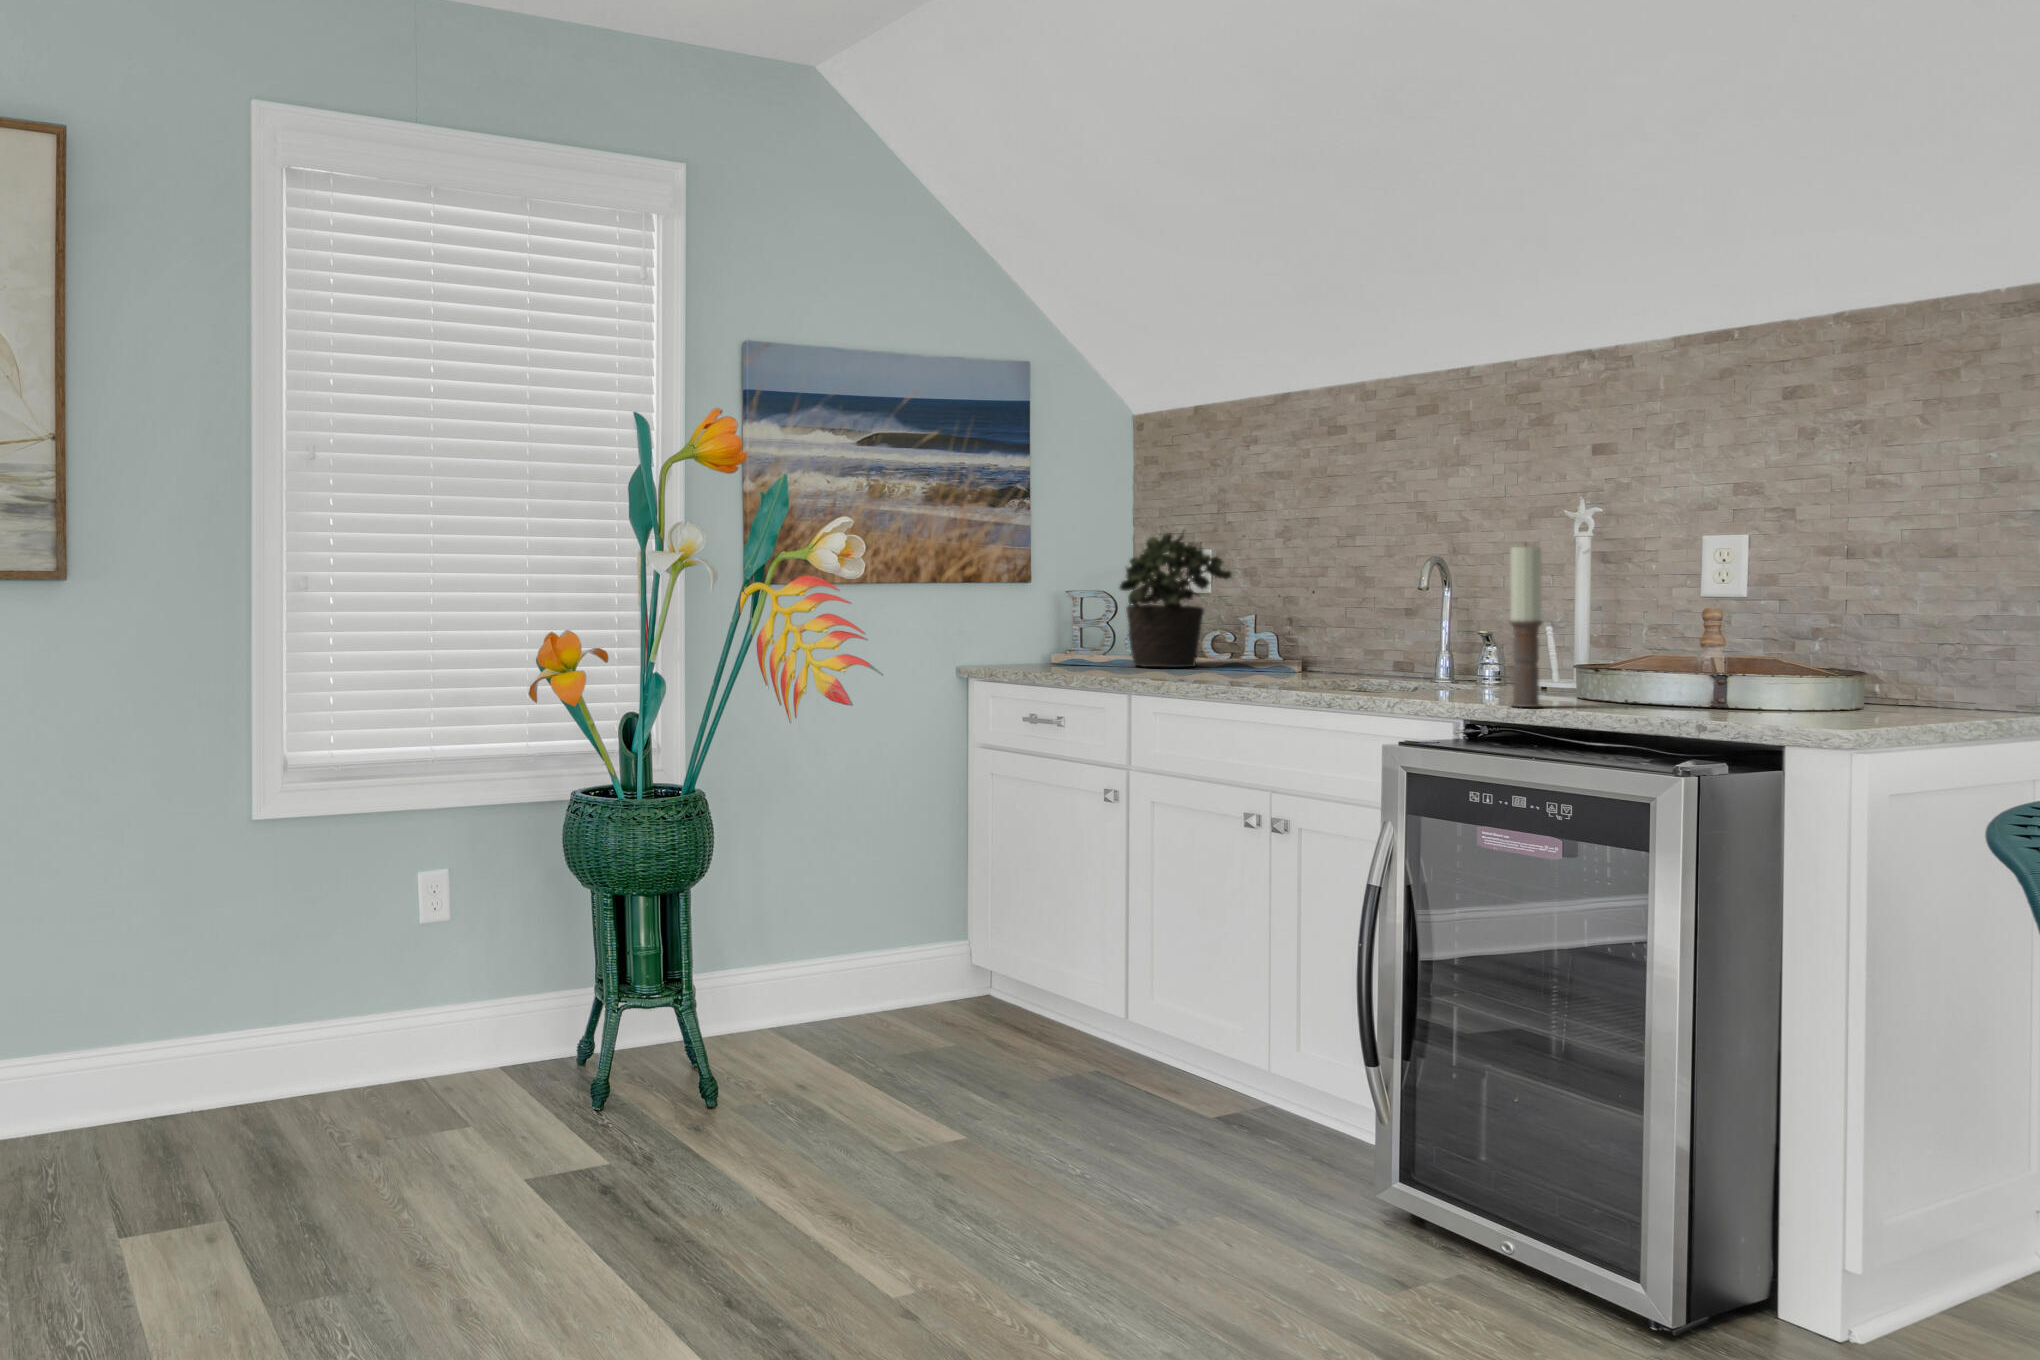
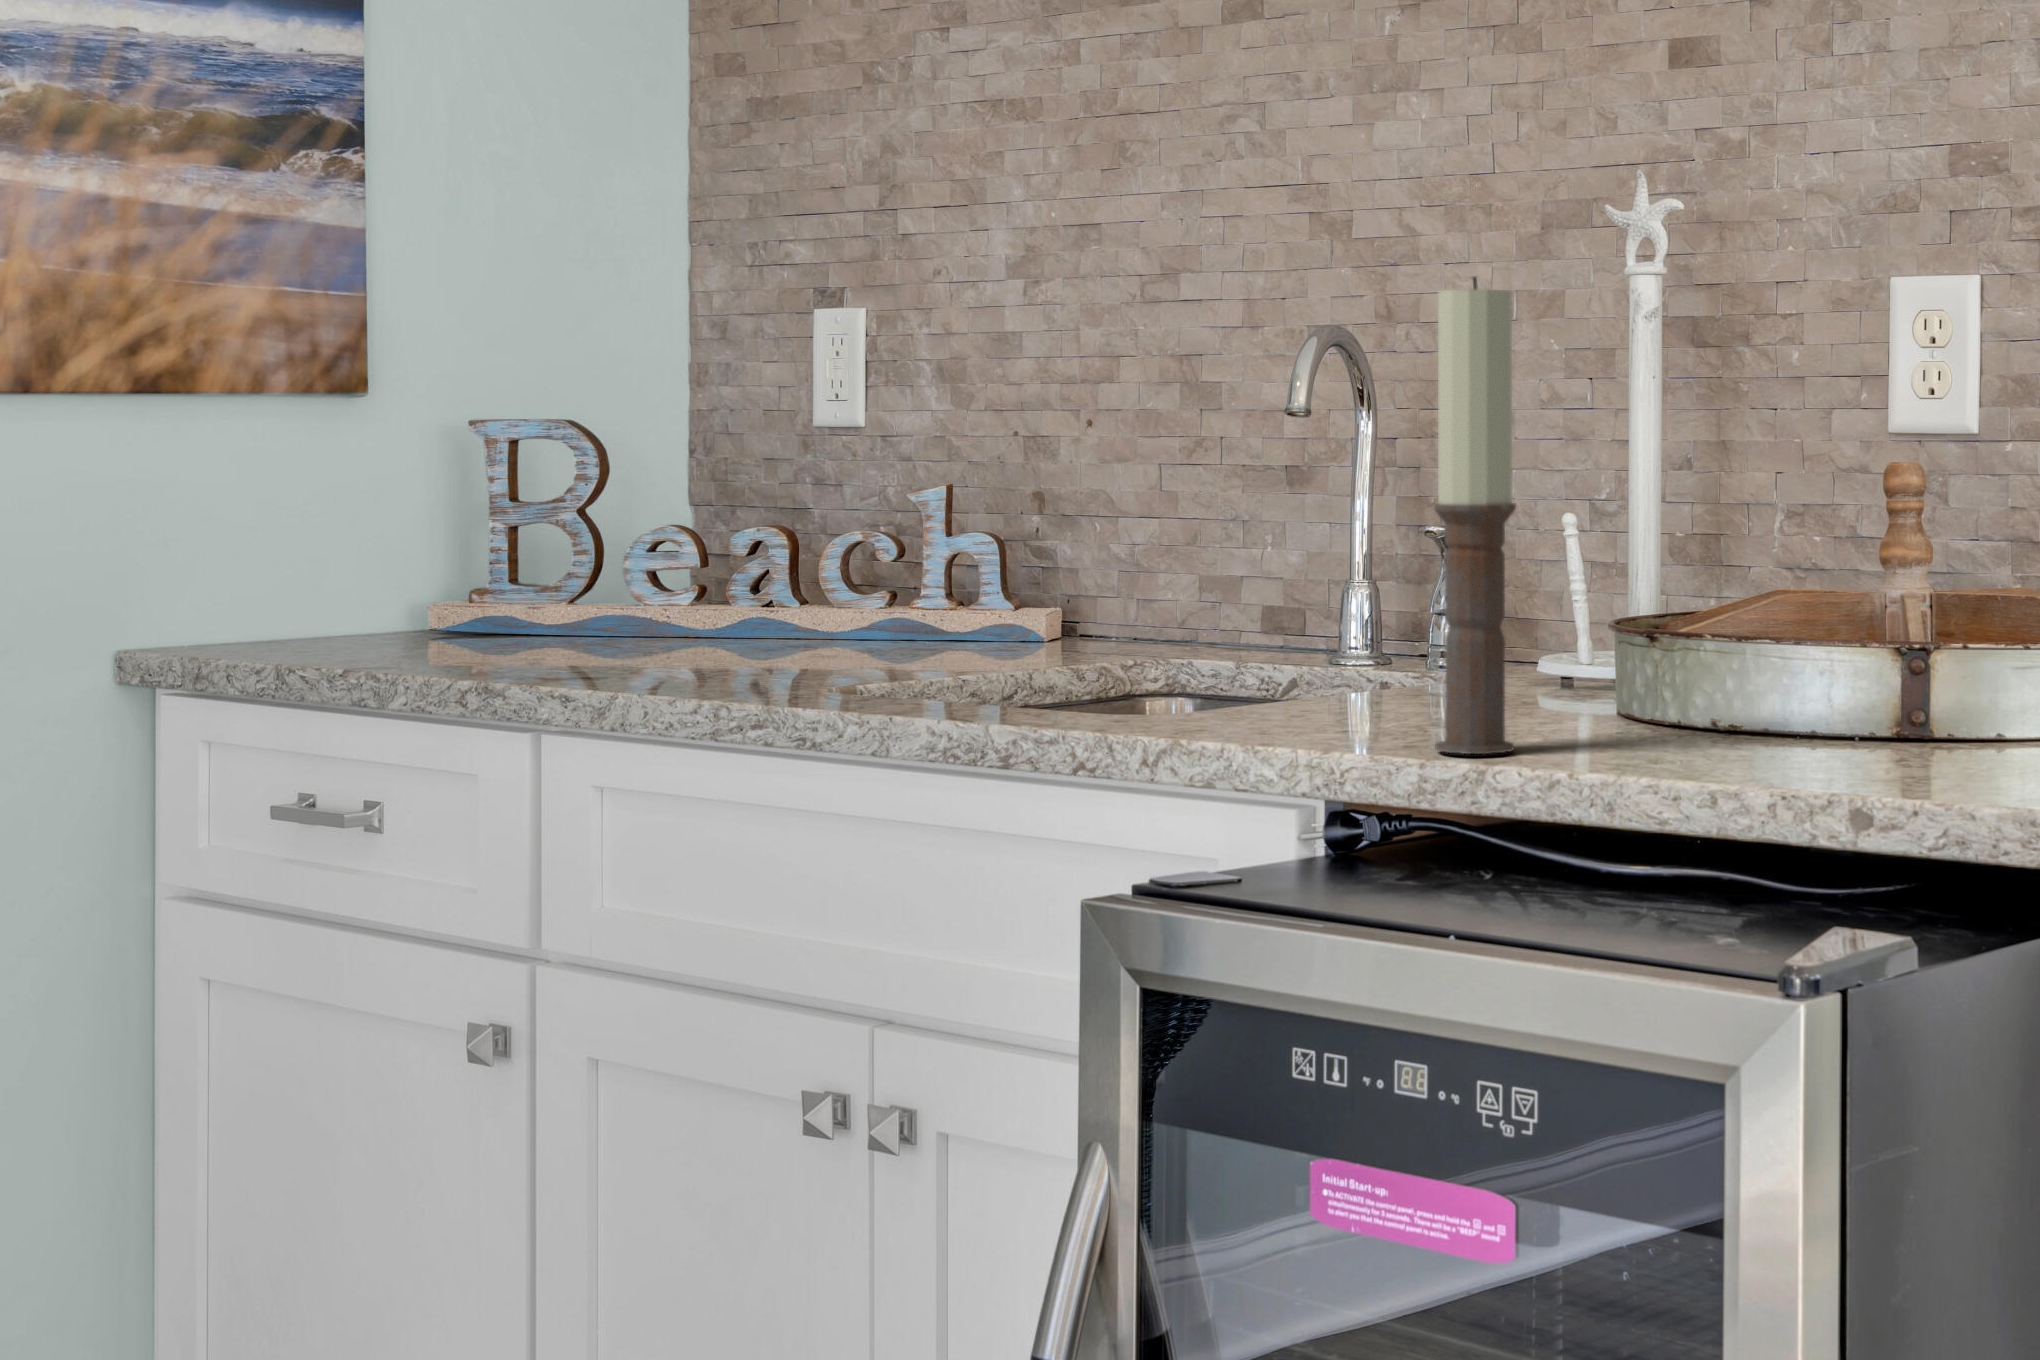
potted plant: present [1120,530,1231,667] -> none [577,243,879,635]

